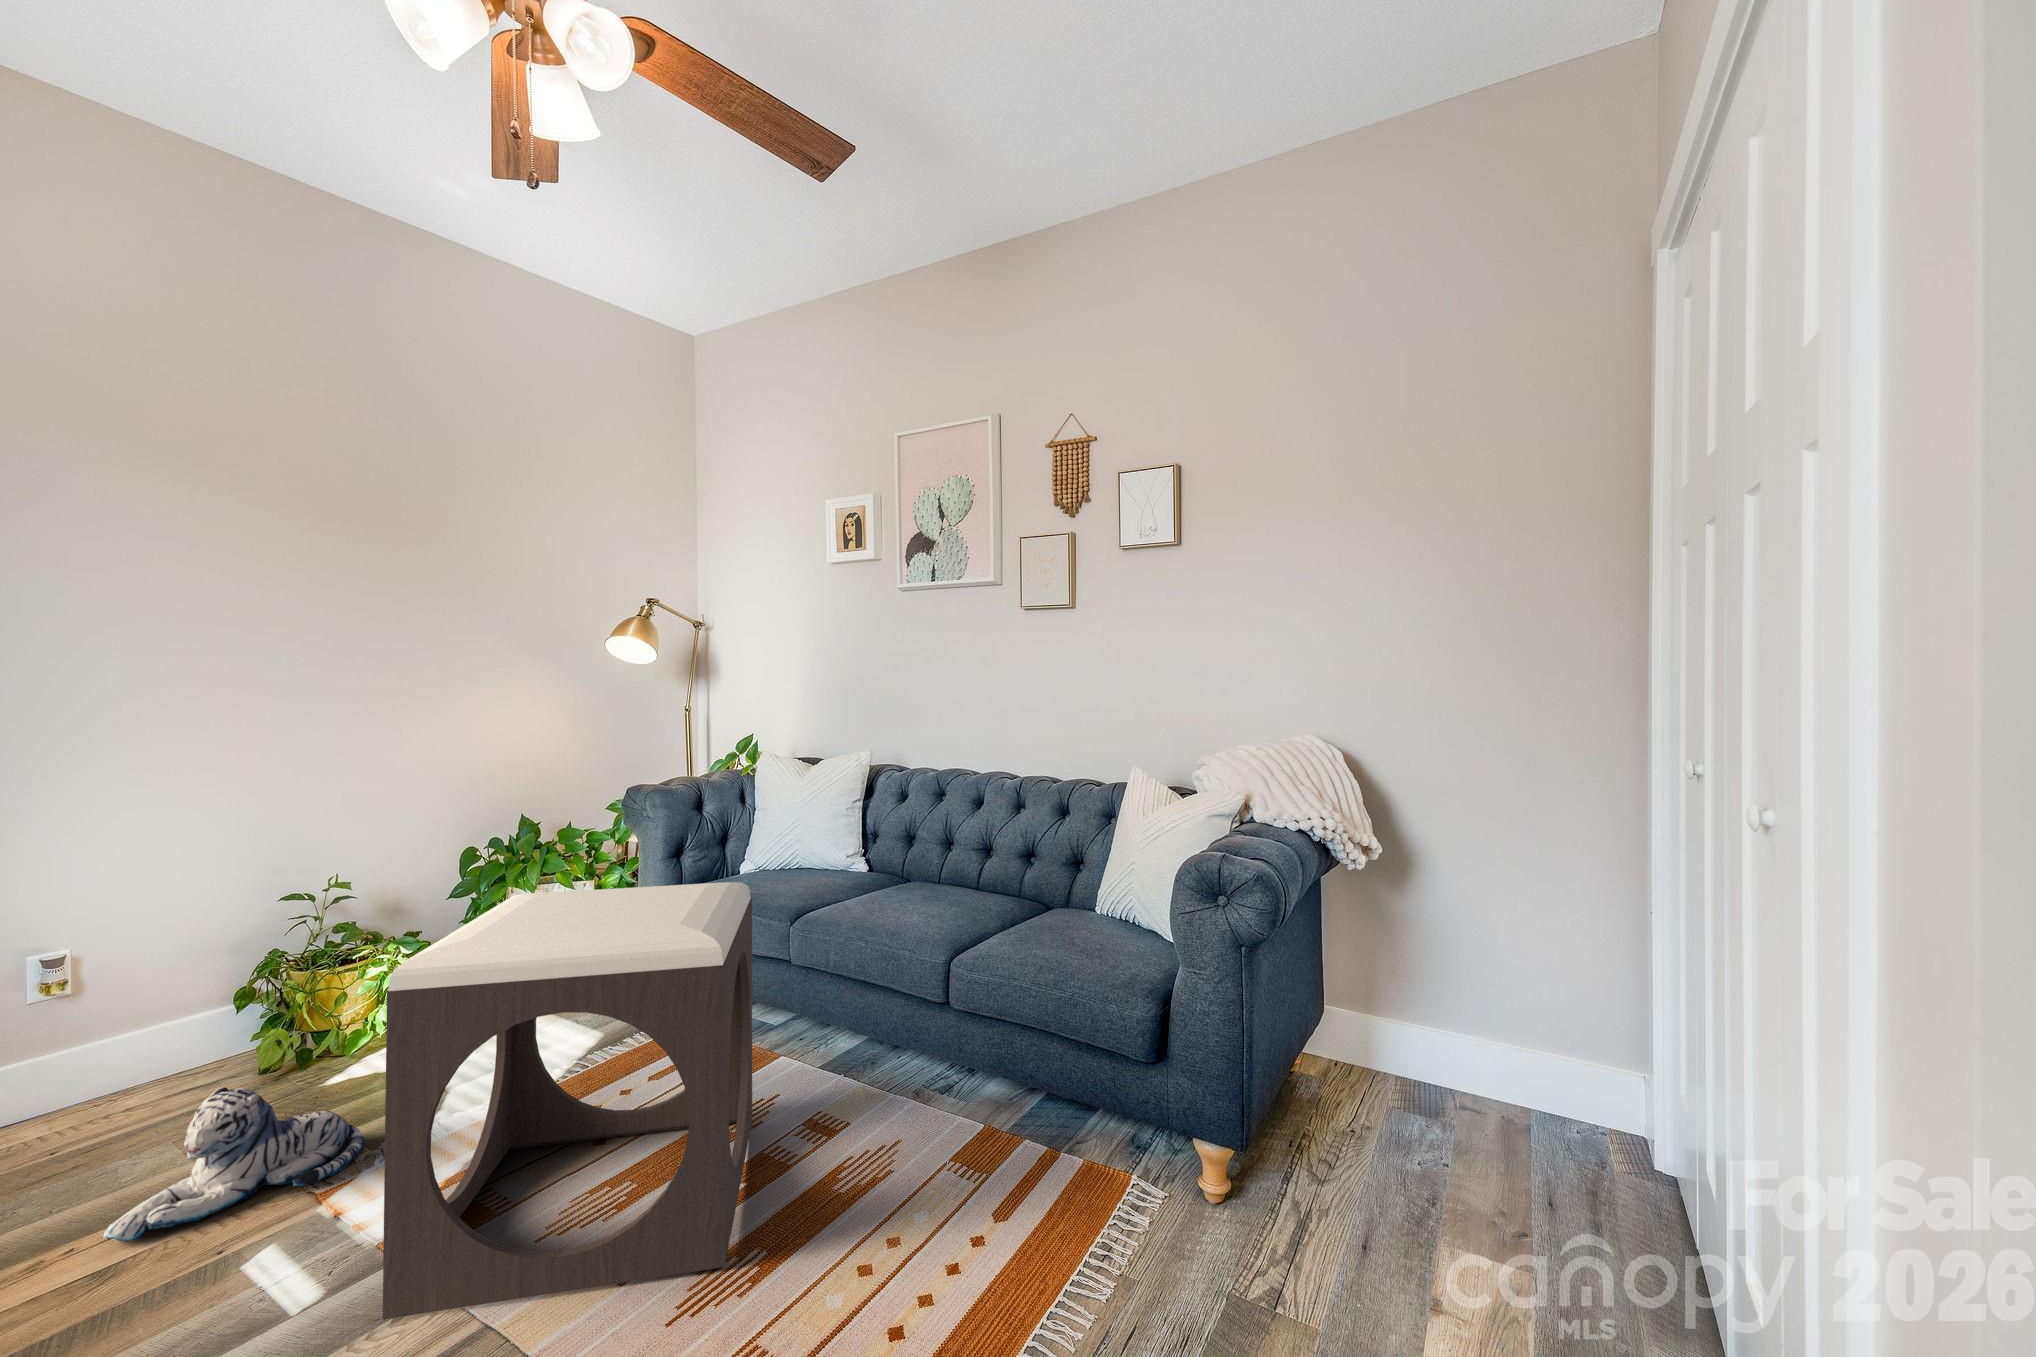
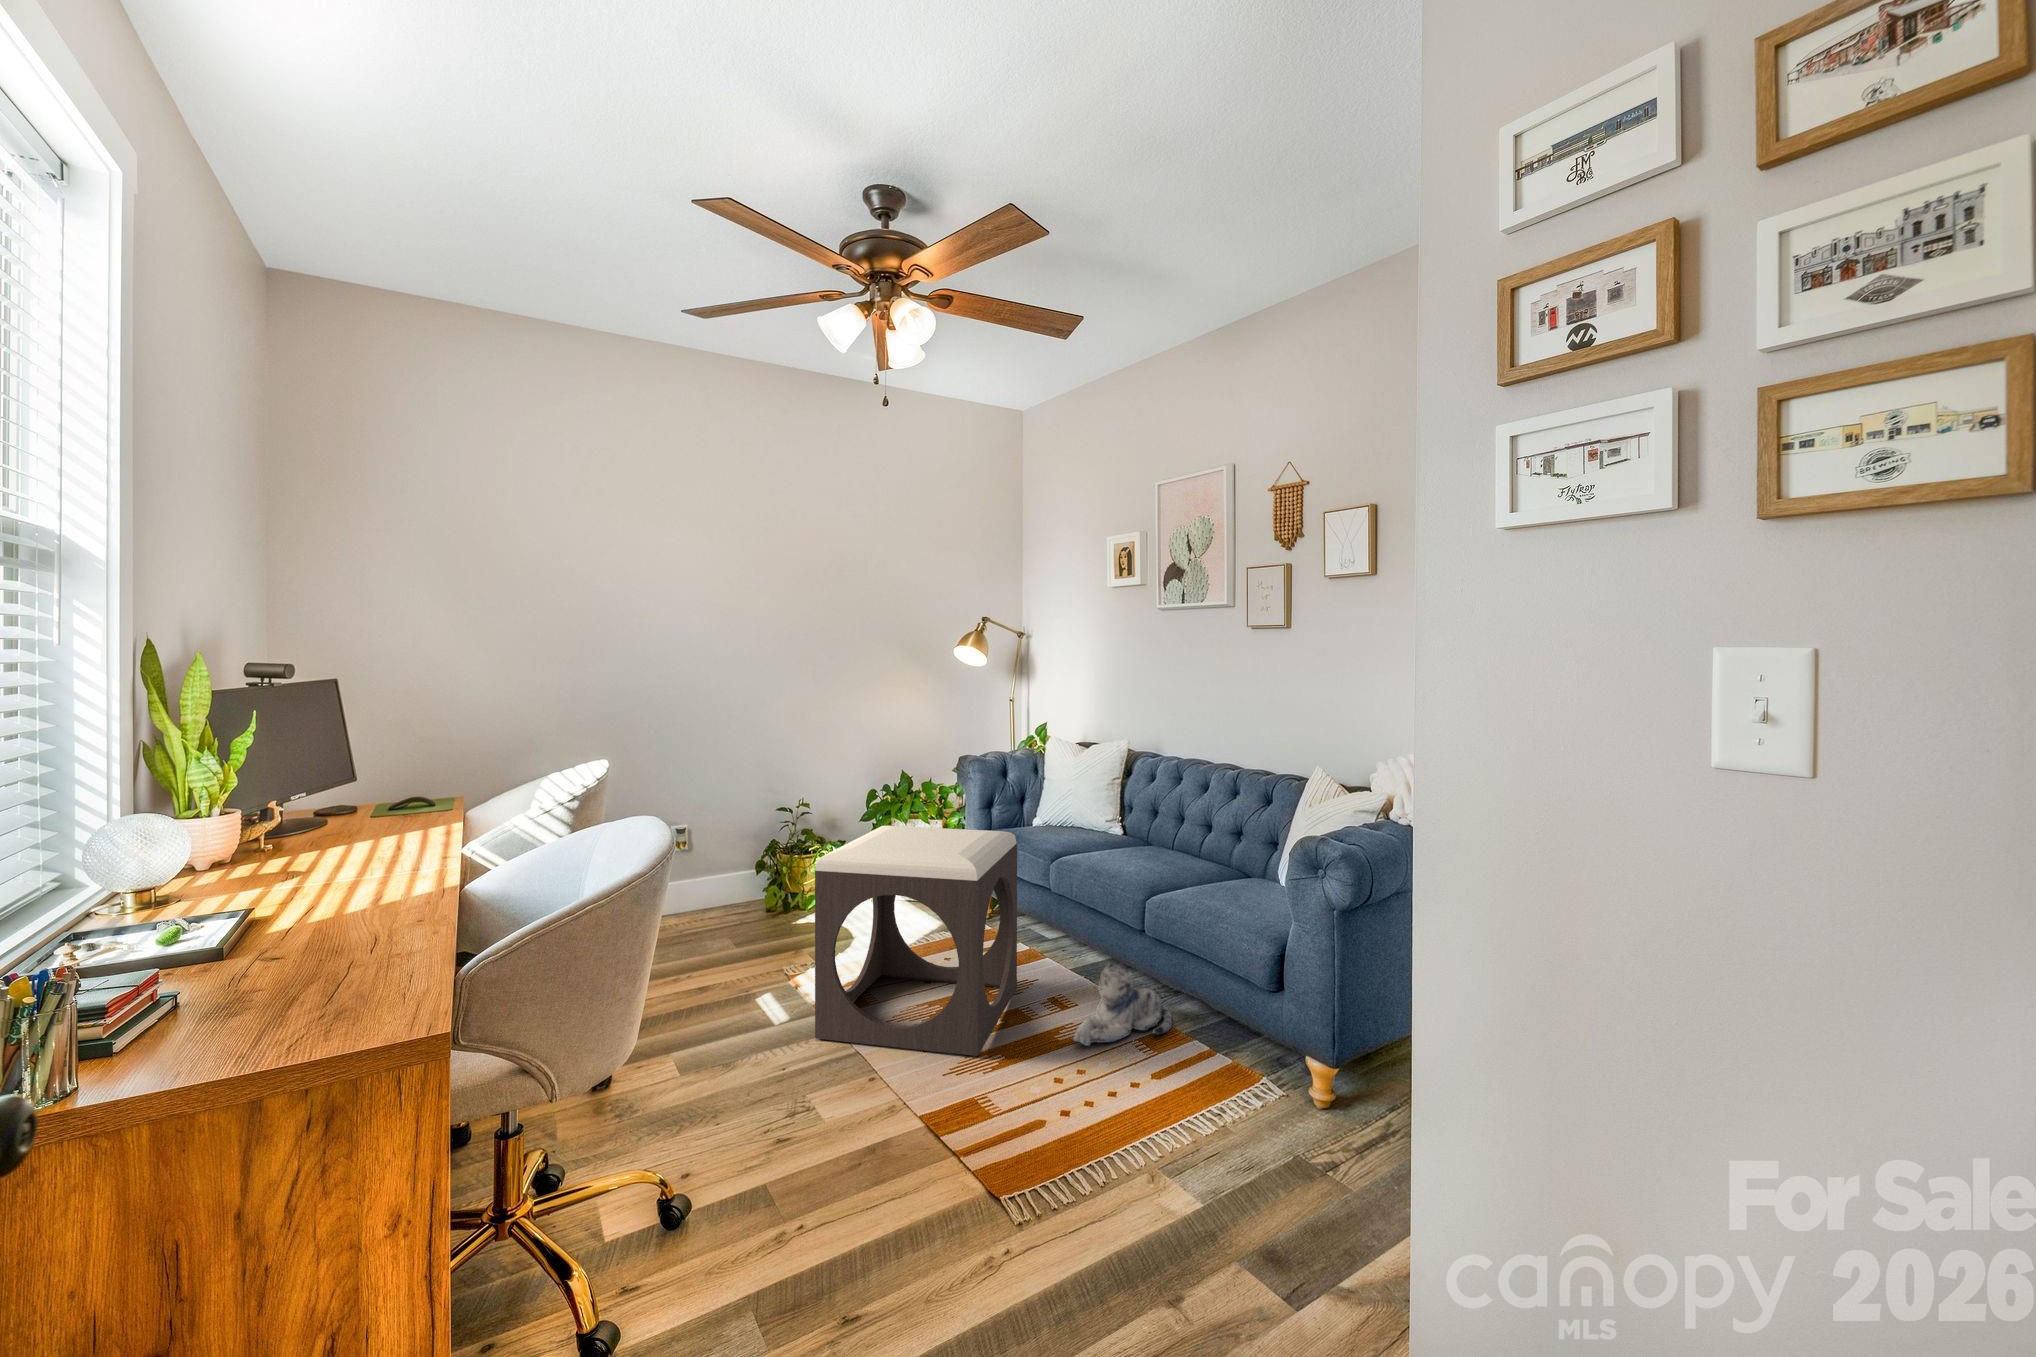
plush toy: present [103,1087,365,1241] -> present [1073,964,1172,1046]

